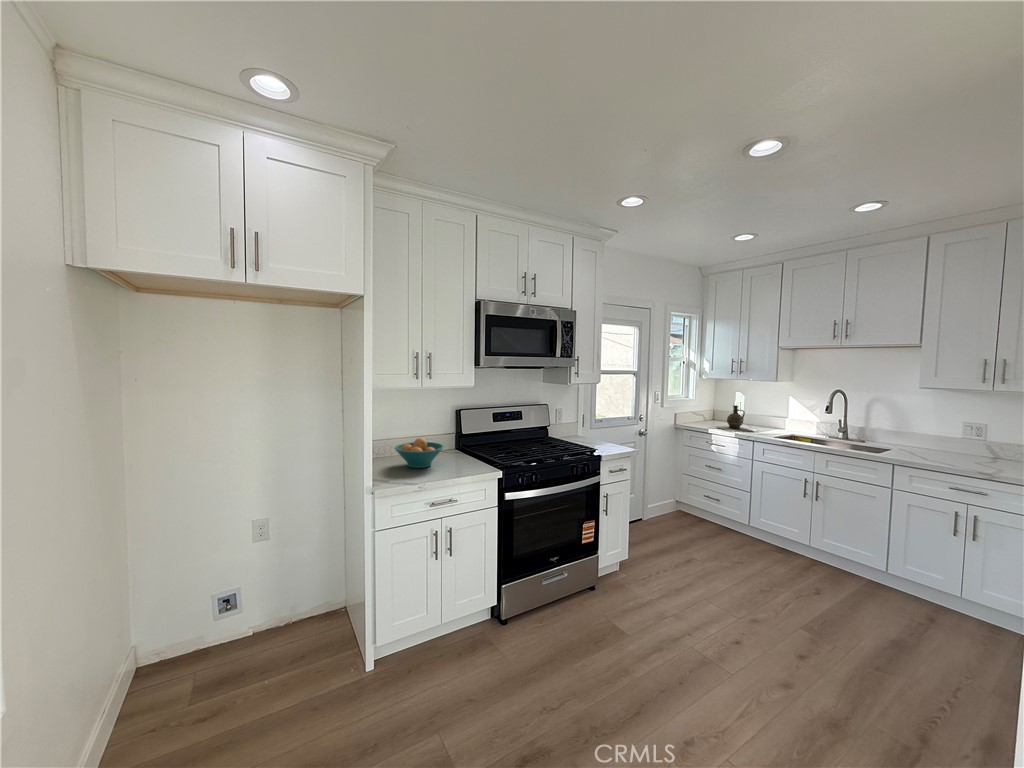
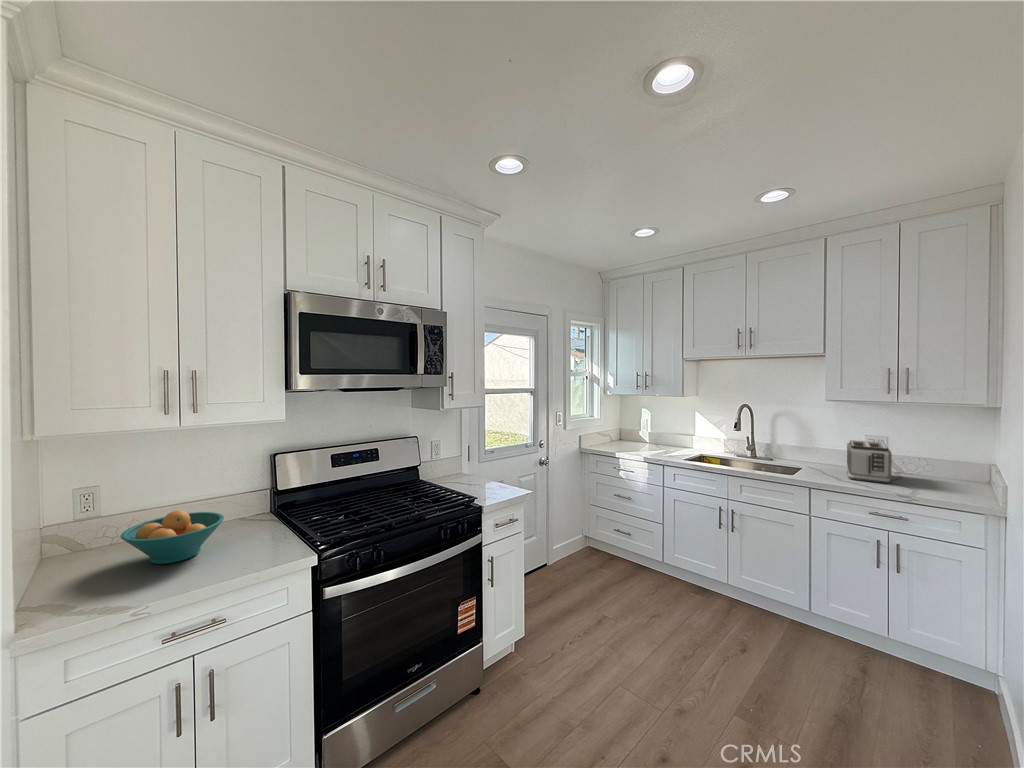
ceramic jug: present [716,405,753,432] -> none [621,424,663,455]
toaster: none [936,425,982,465] -> present [847,440,892,484]

